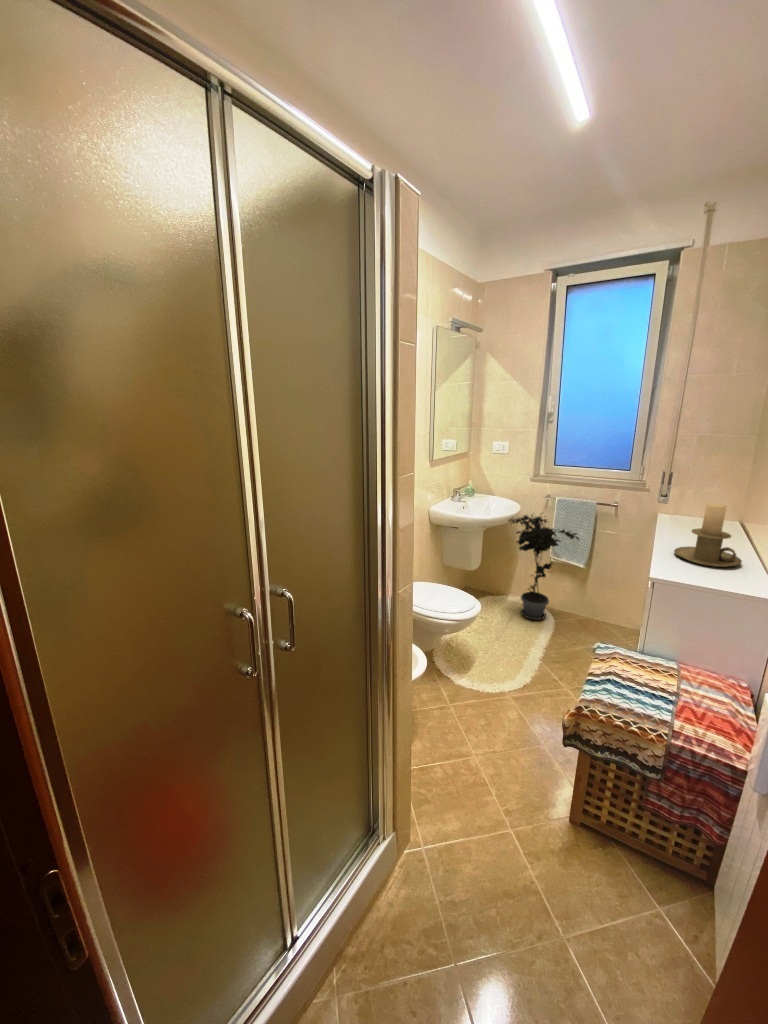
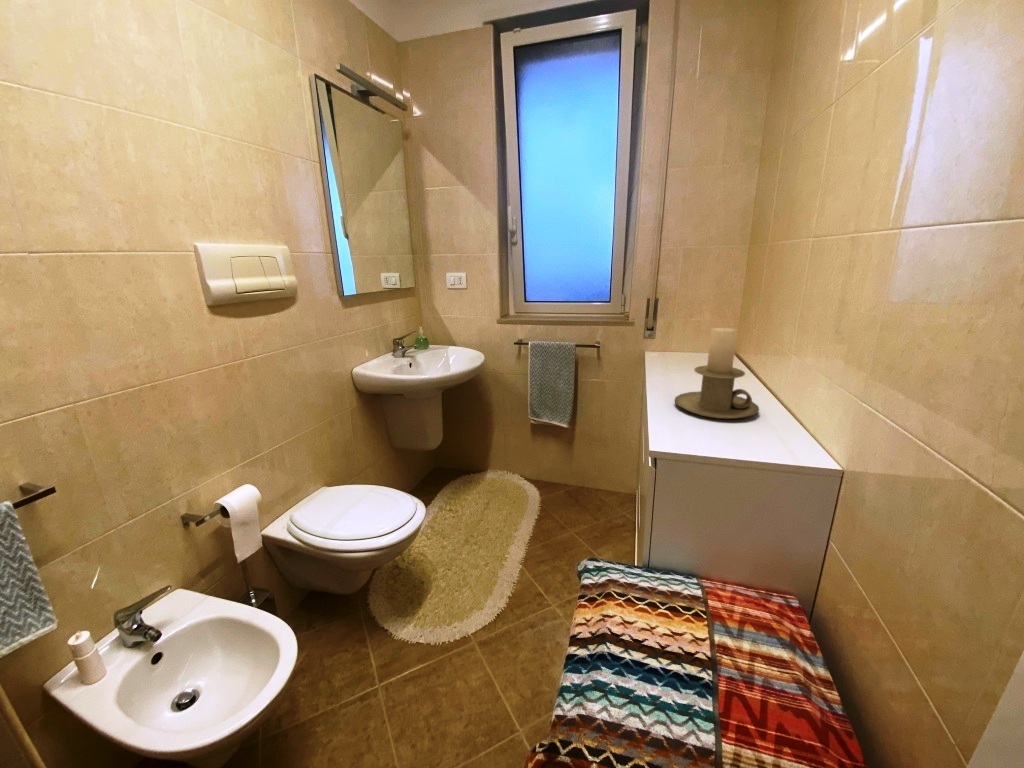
potted plant: present [509,513,579,620] -> none [466,362,560,502]

